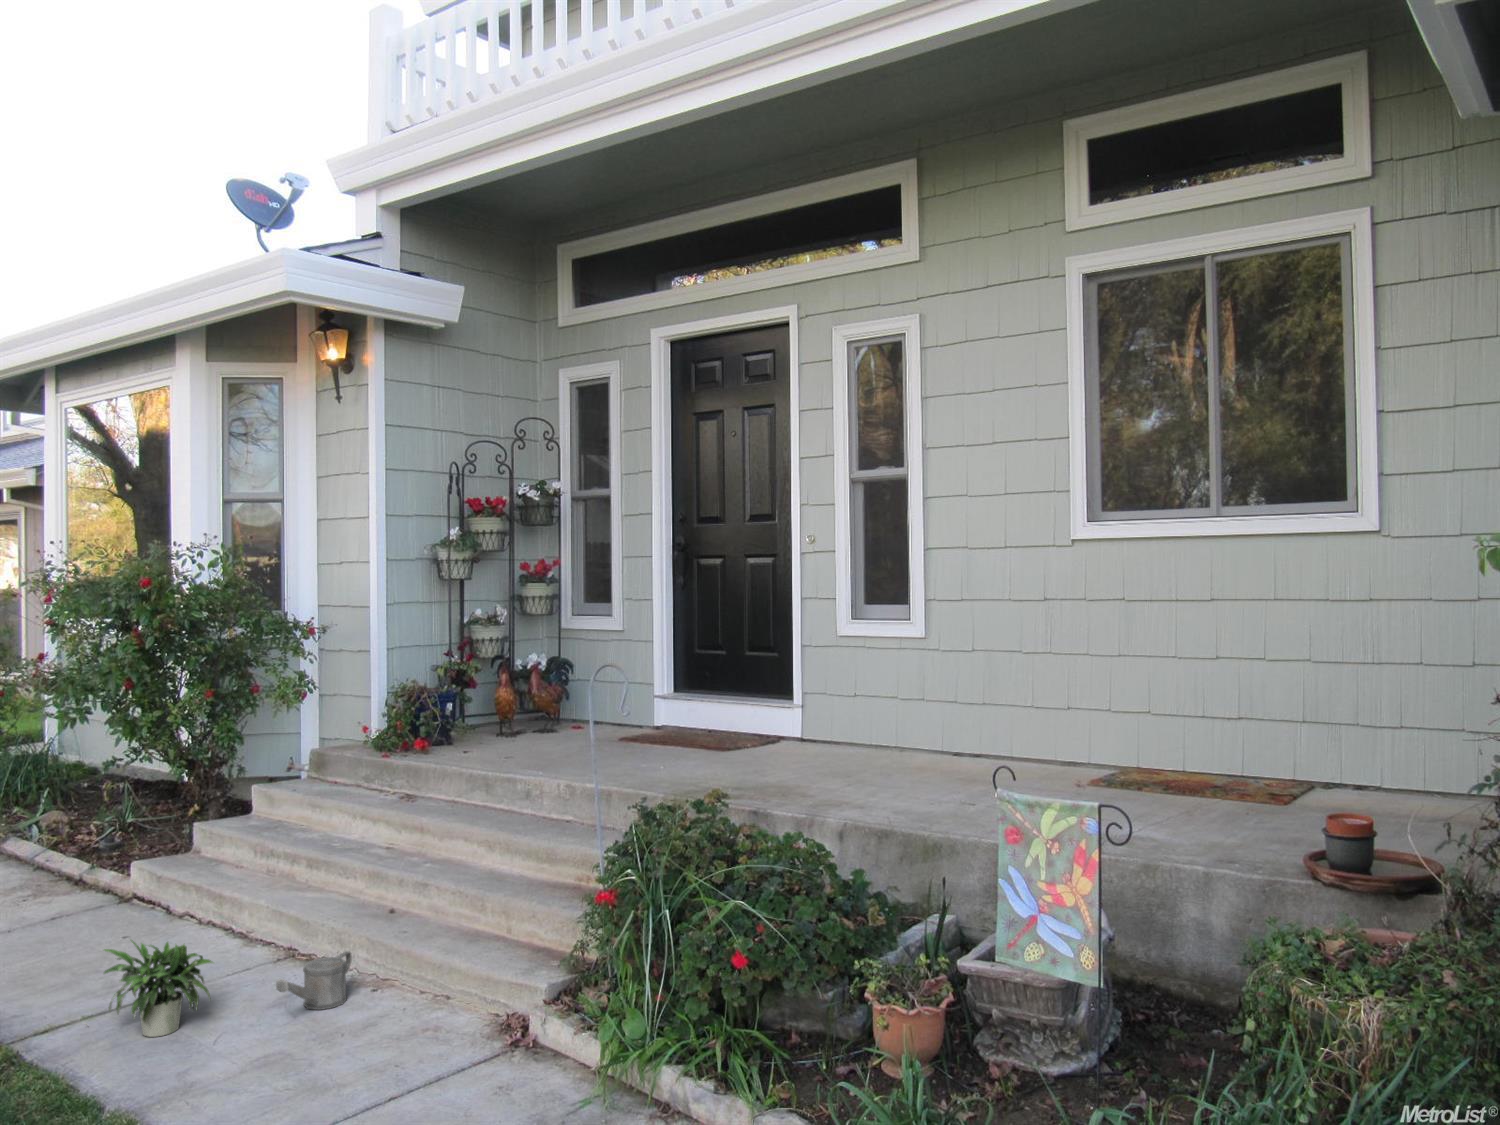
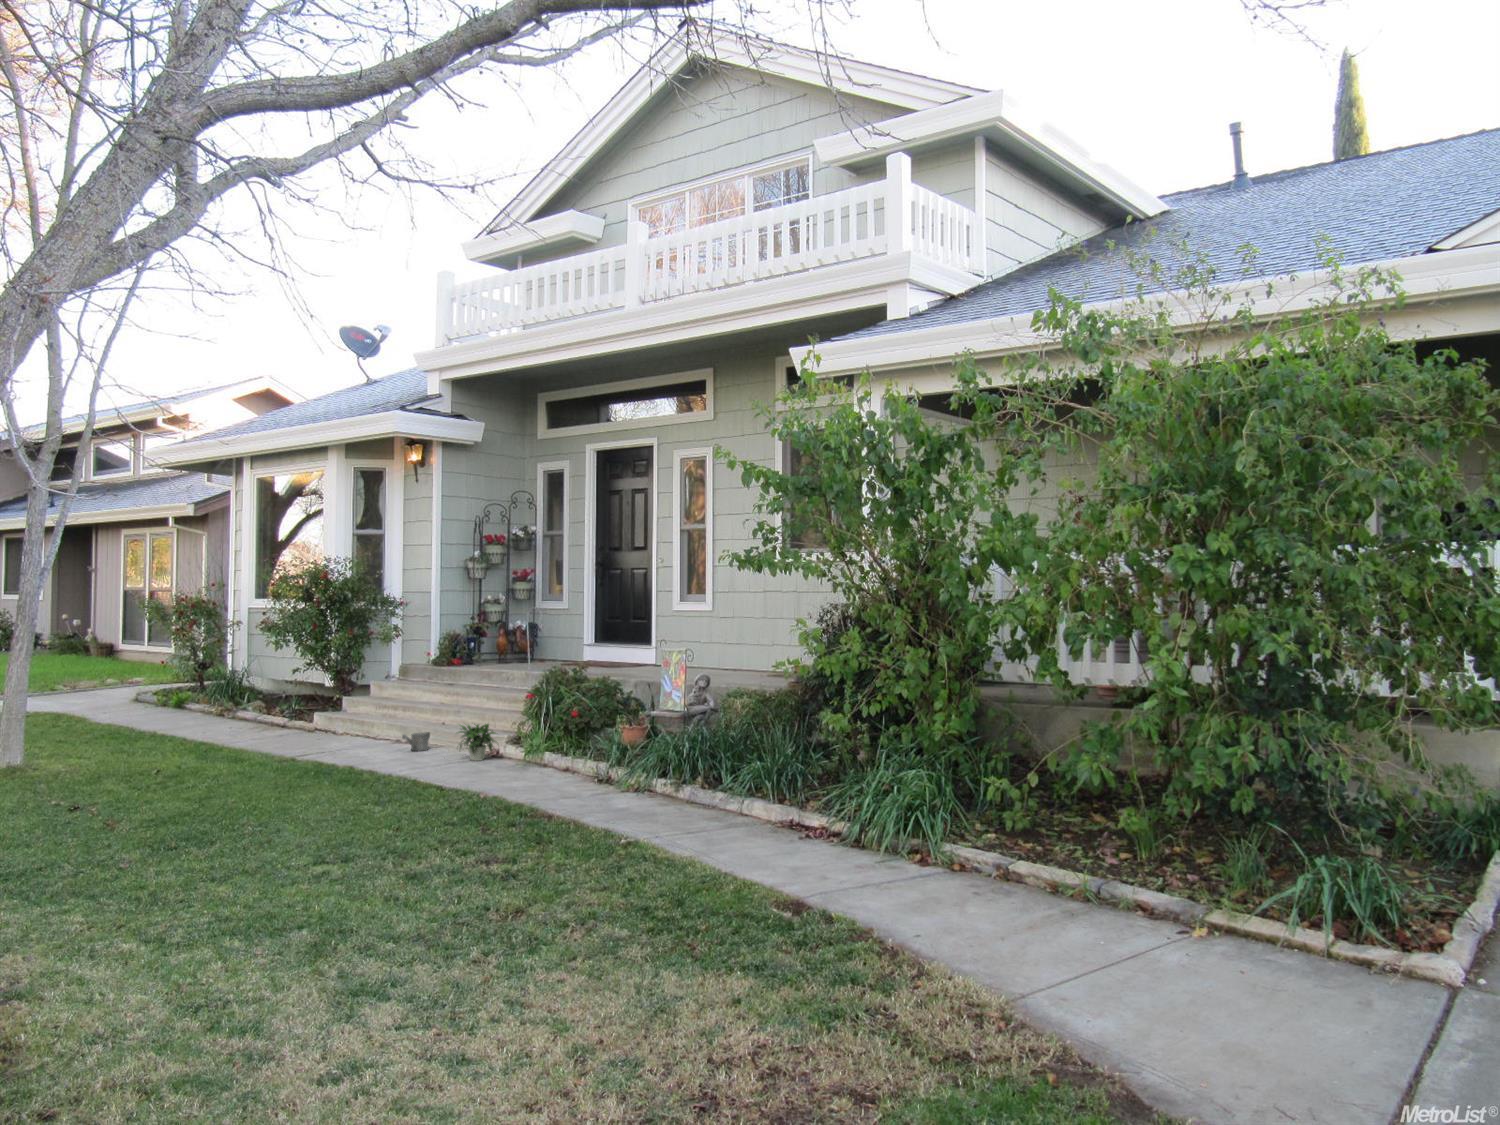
potted plant: present [85,941,214,1037] -> present [458,724,496,761]

